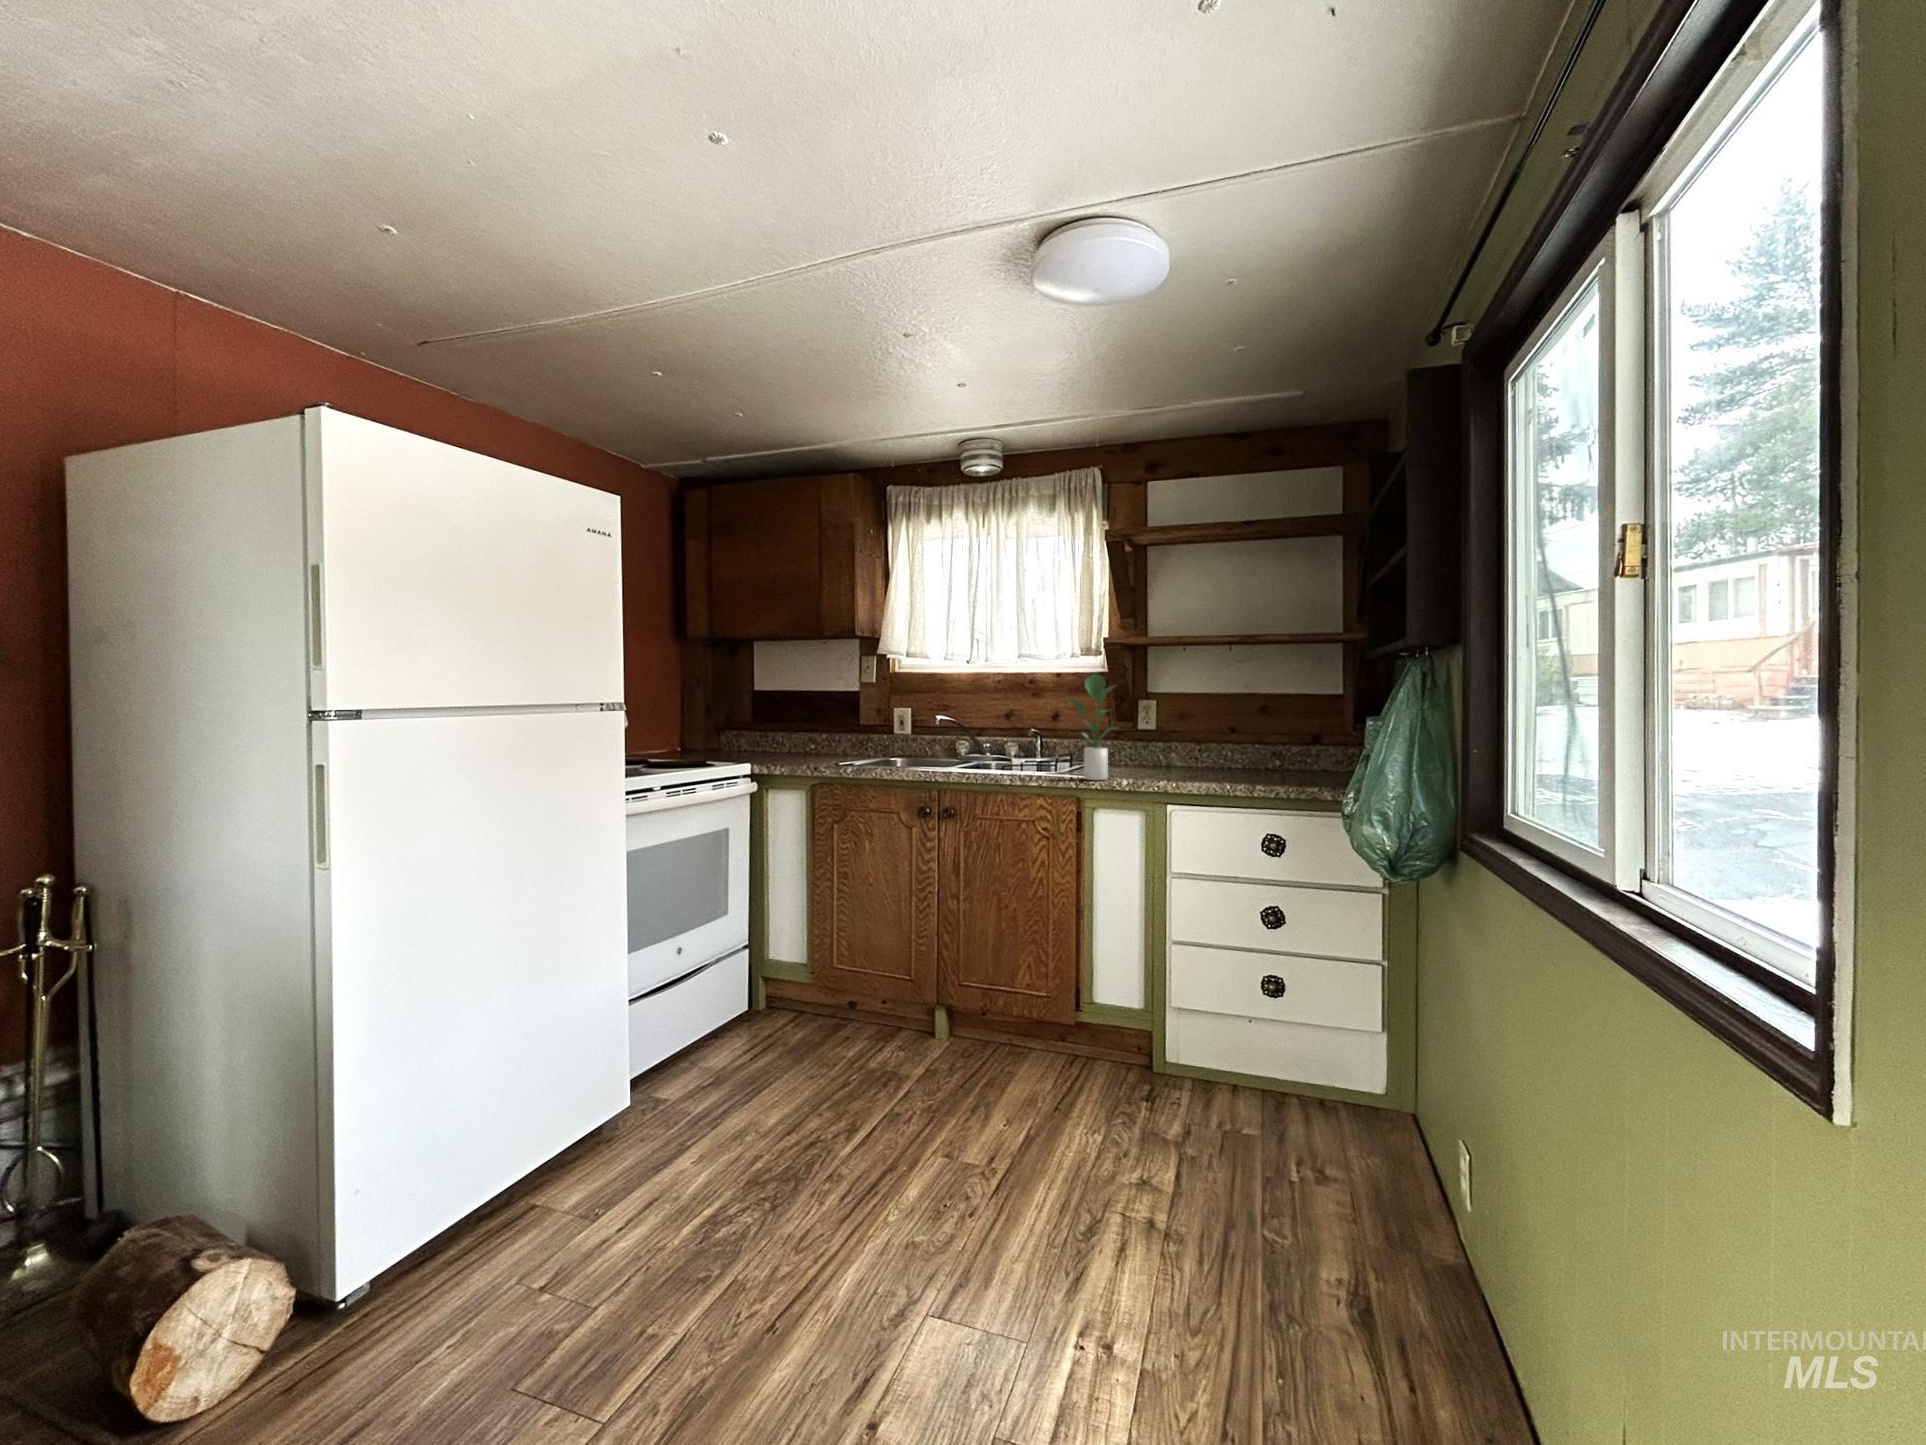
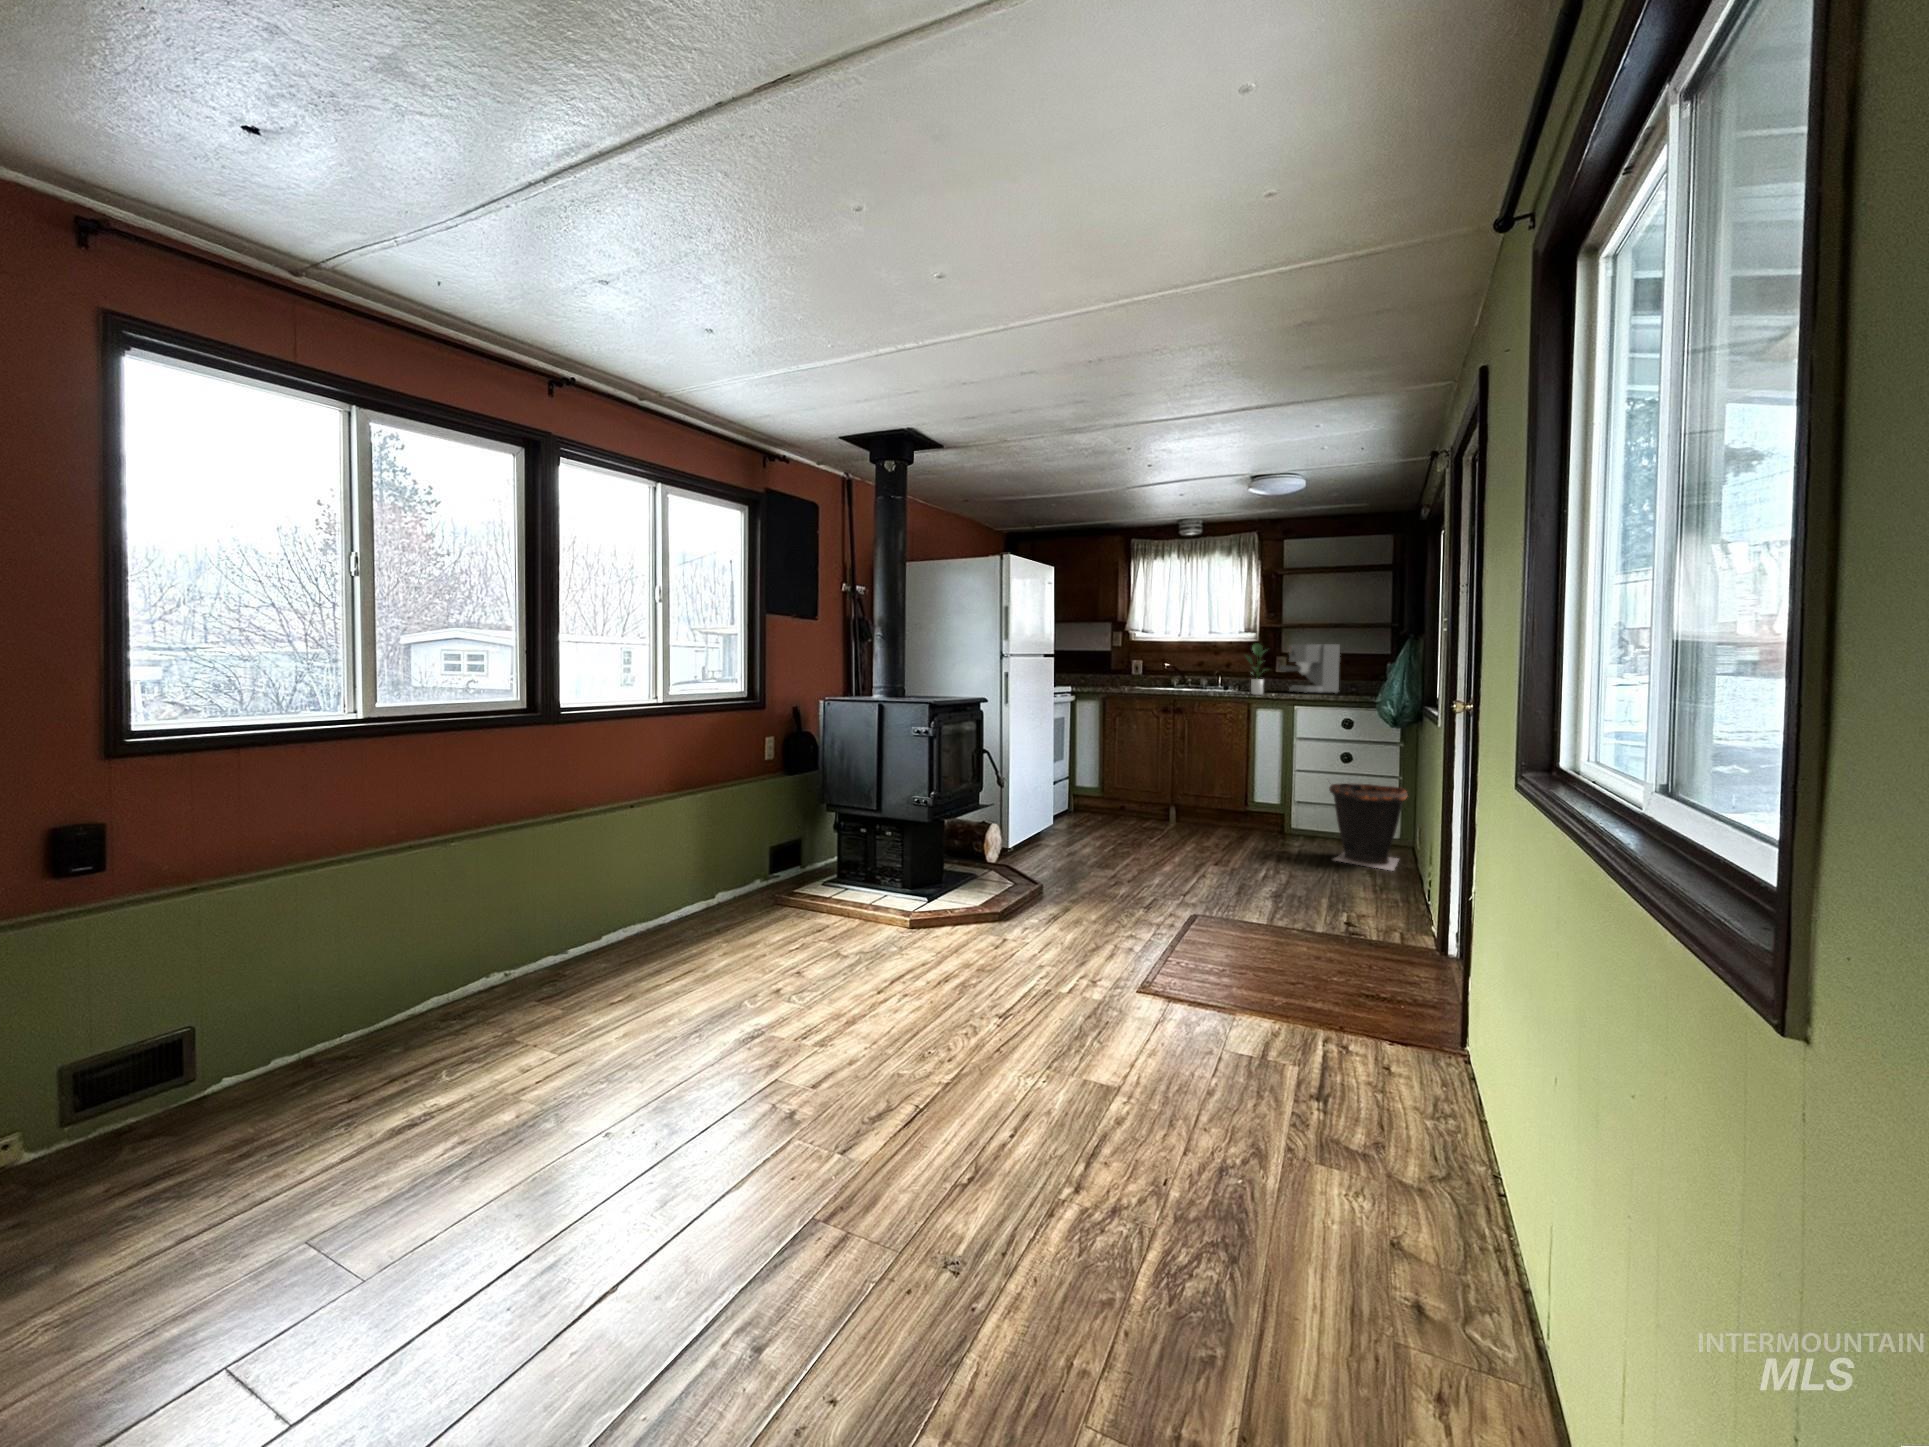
coffee maker: none [1142,675,1250,771] -> present [1279,644,1340,693]
waste bin: none [1242,1000,1434,1281] -> present [1329,783,1408,871]

